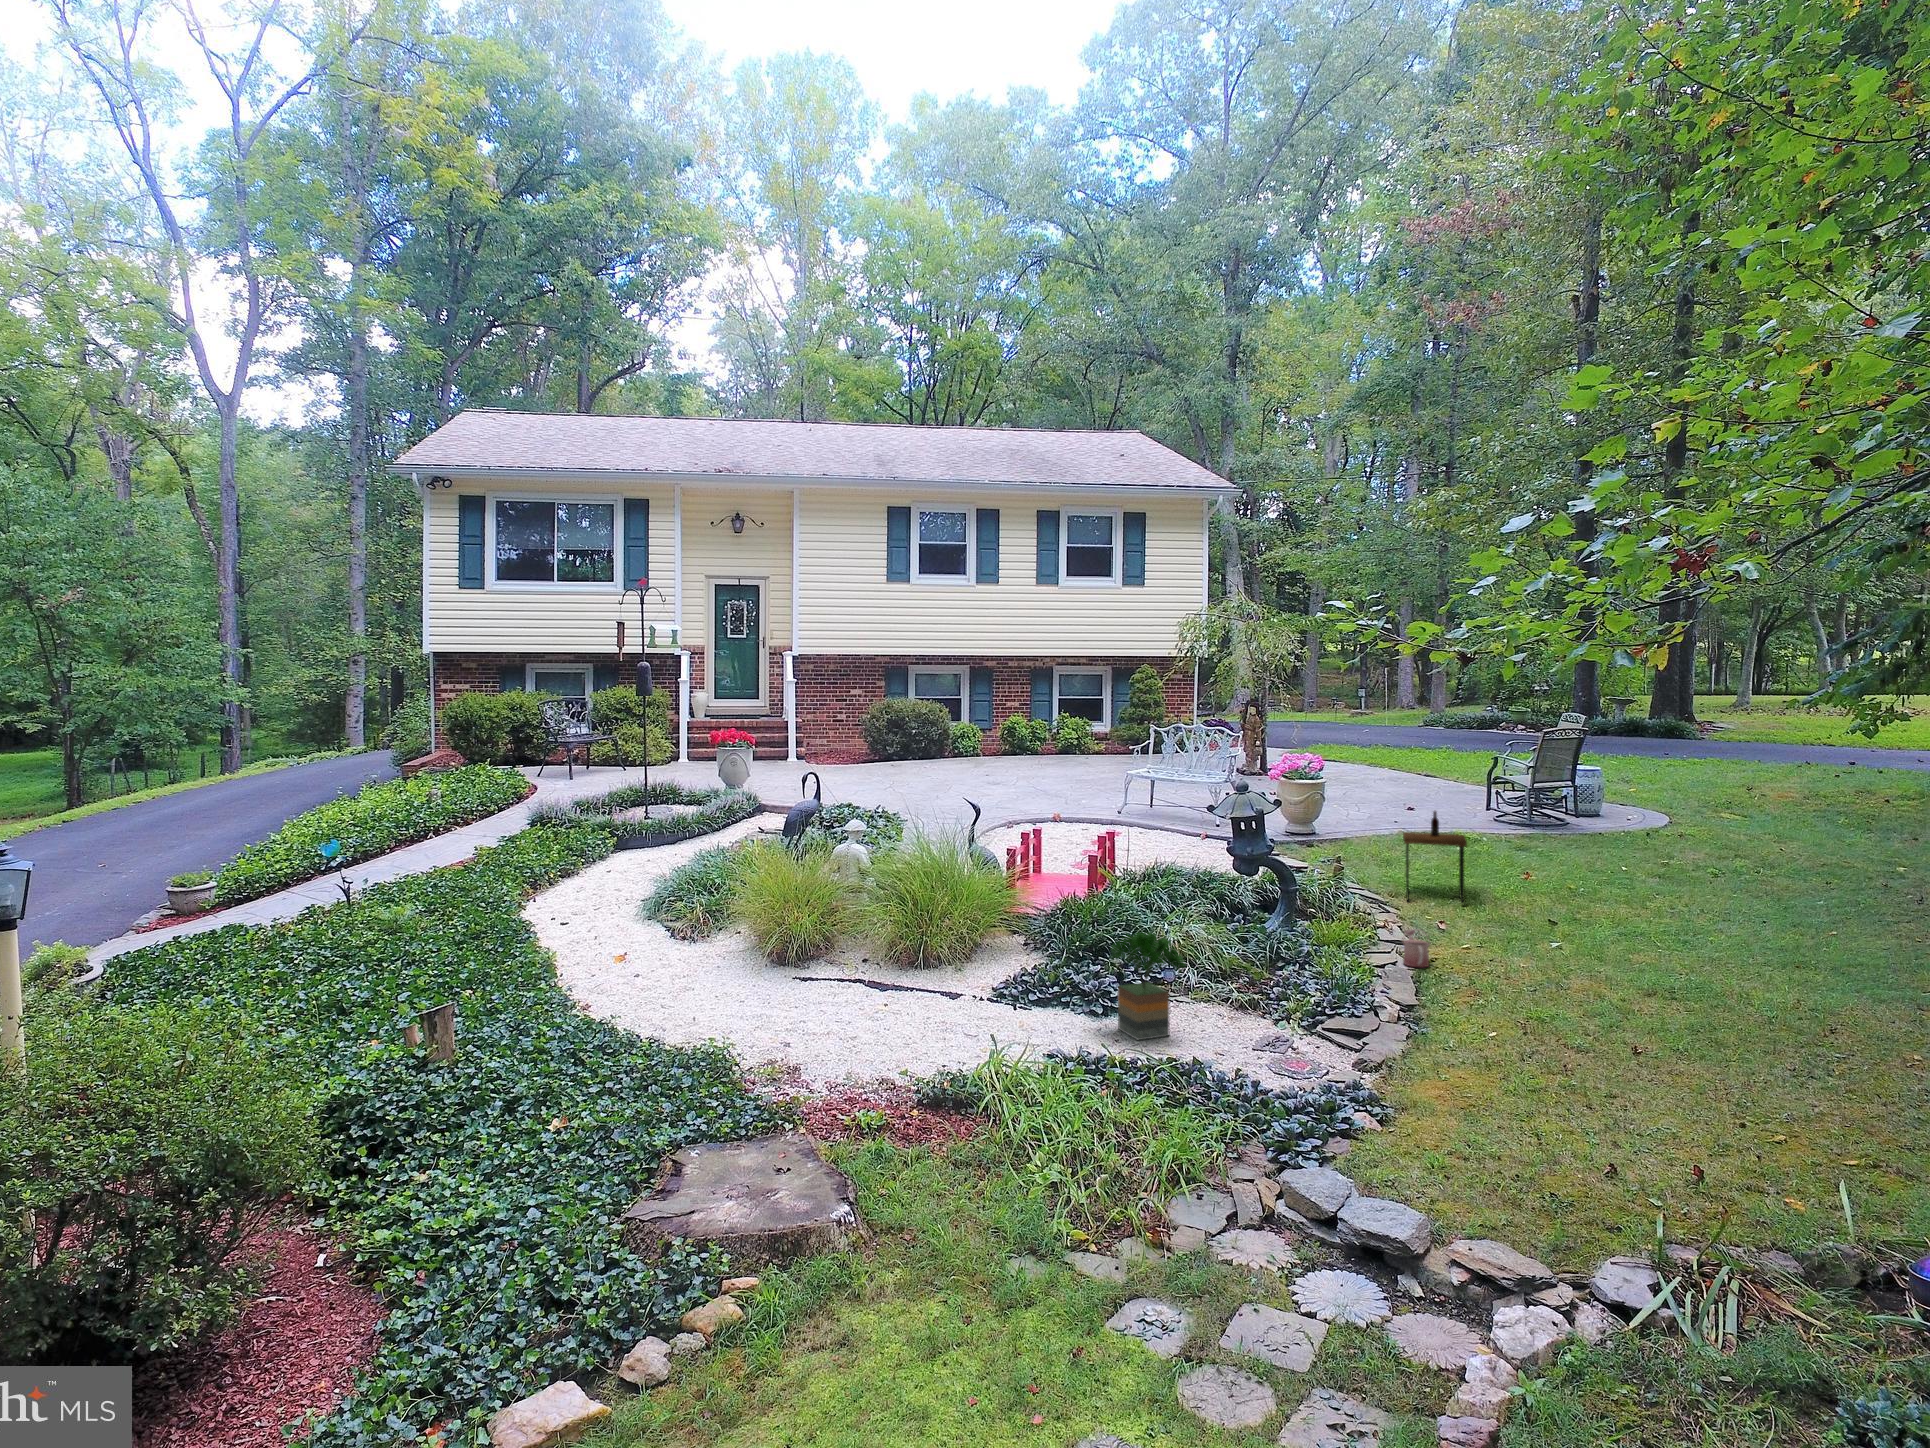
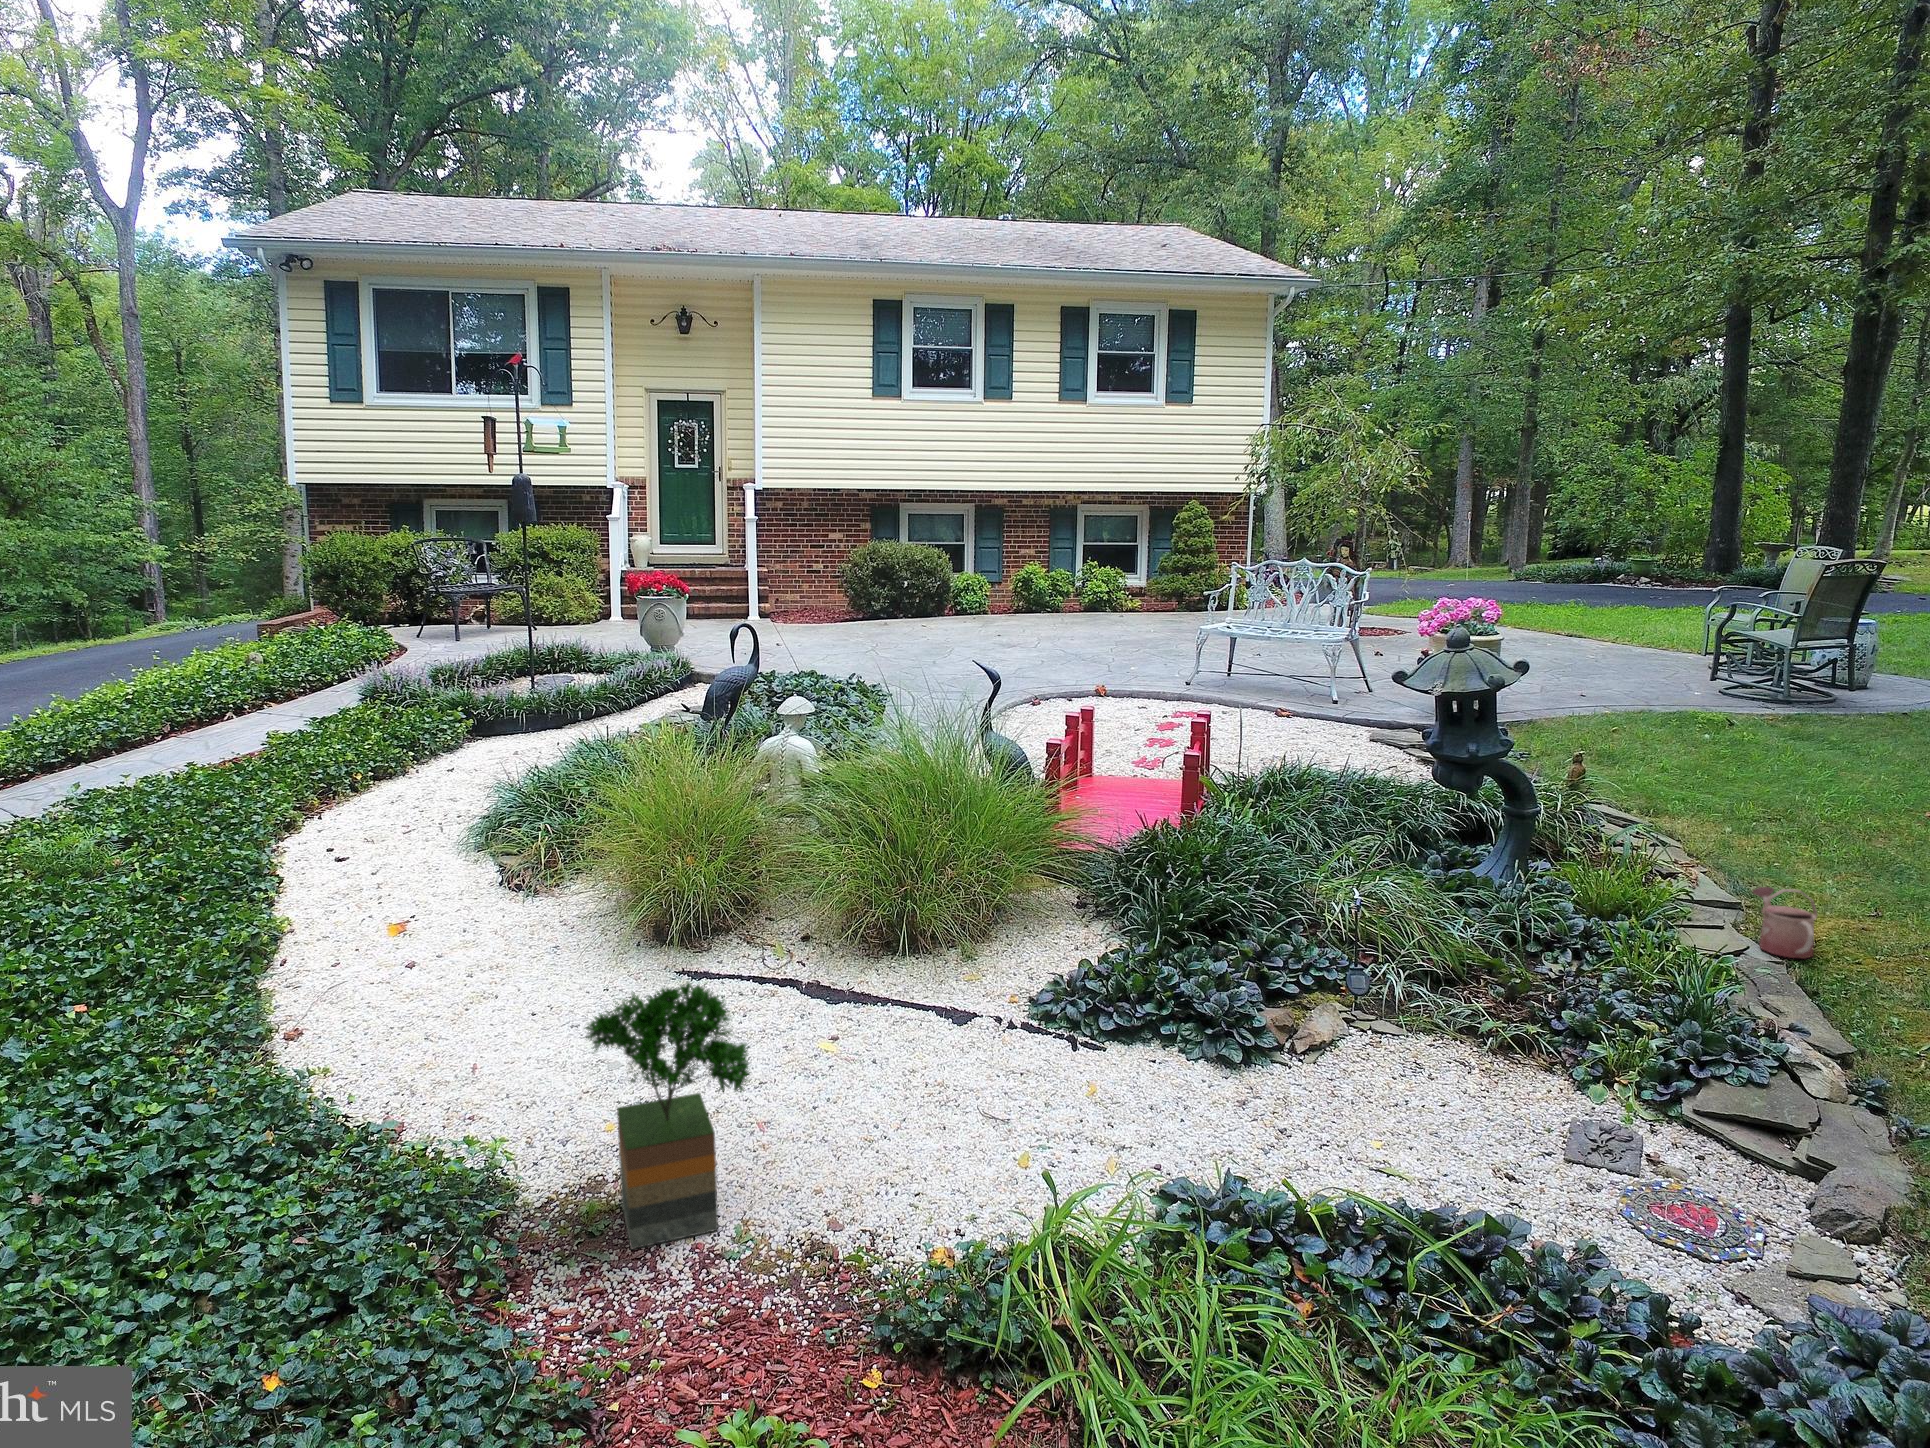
side table: present [1403,811,1467,904] -> none [1671,678,1805,831]
potted tree: present [1111,933,1185,1040] -> present [586,983,749,1249]

